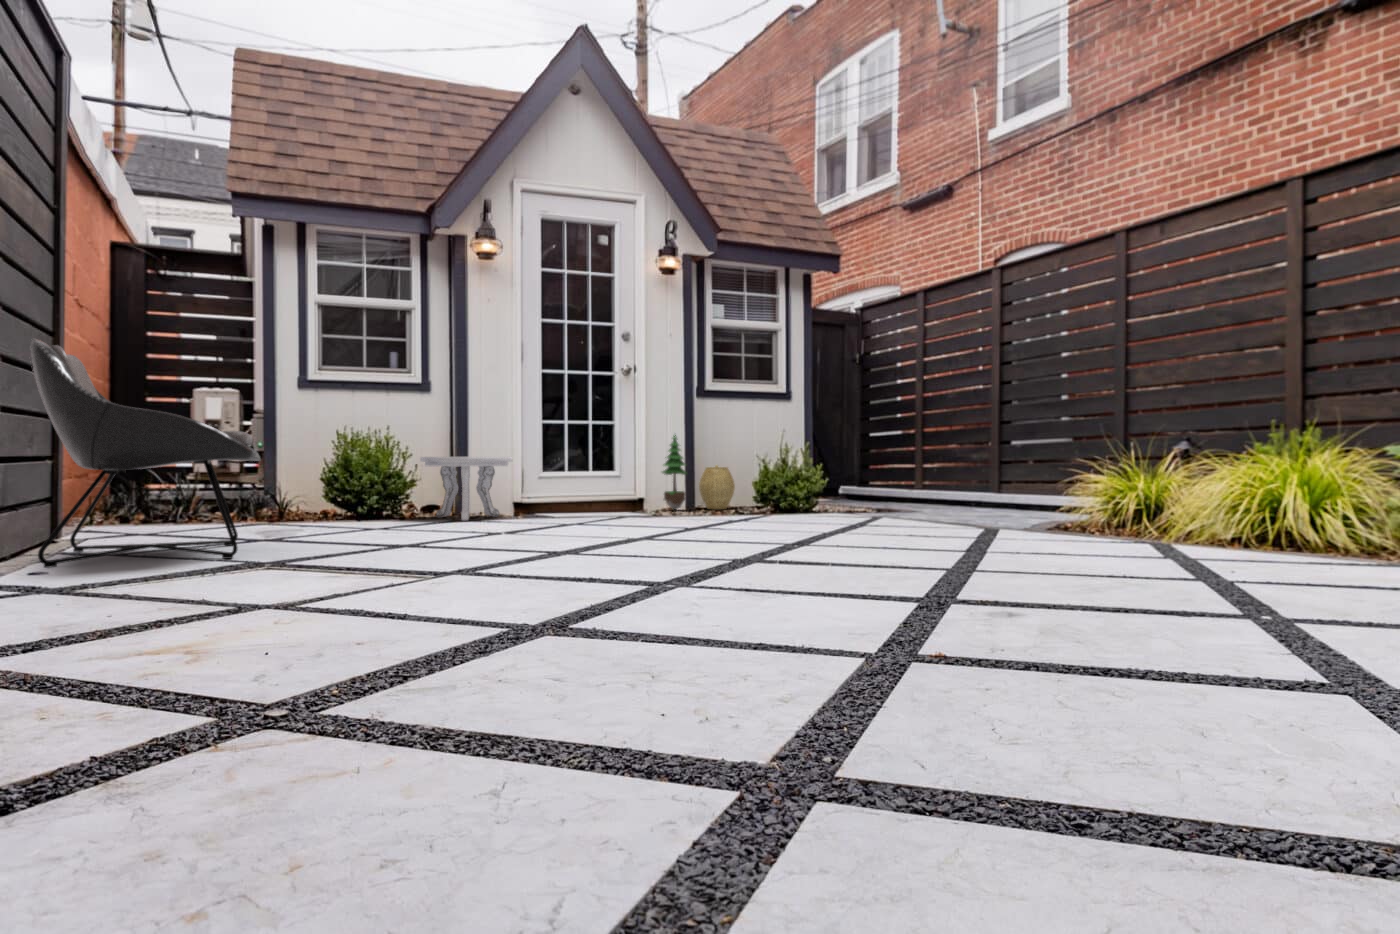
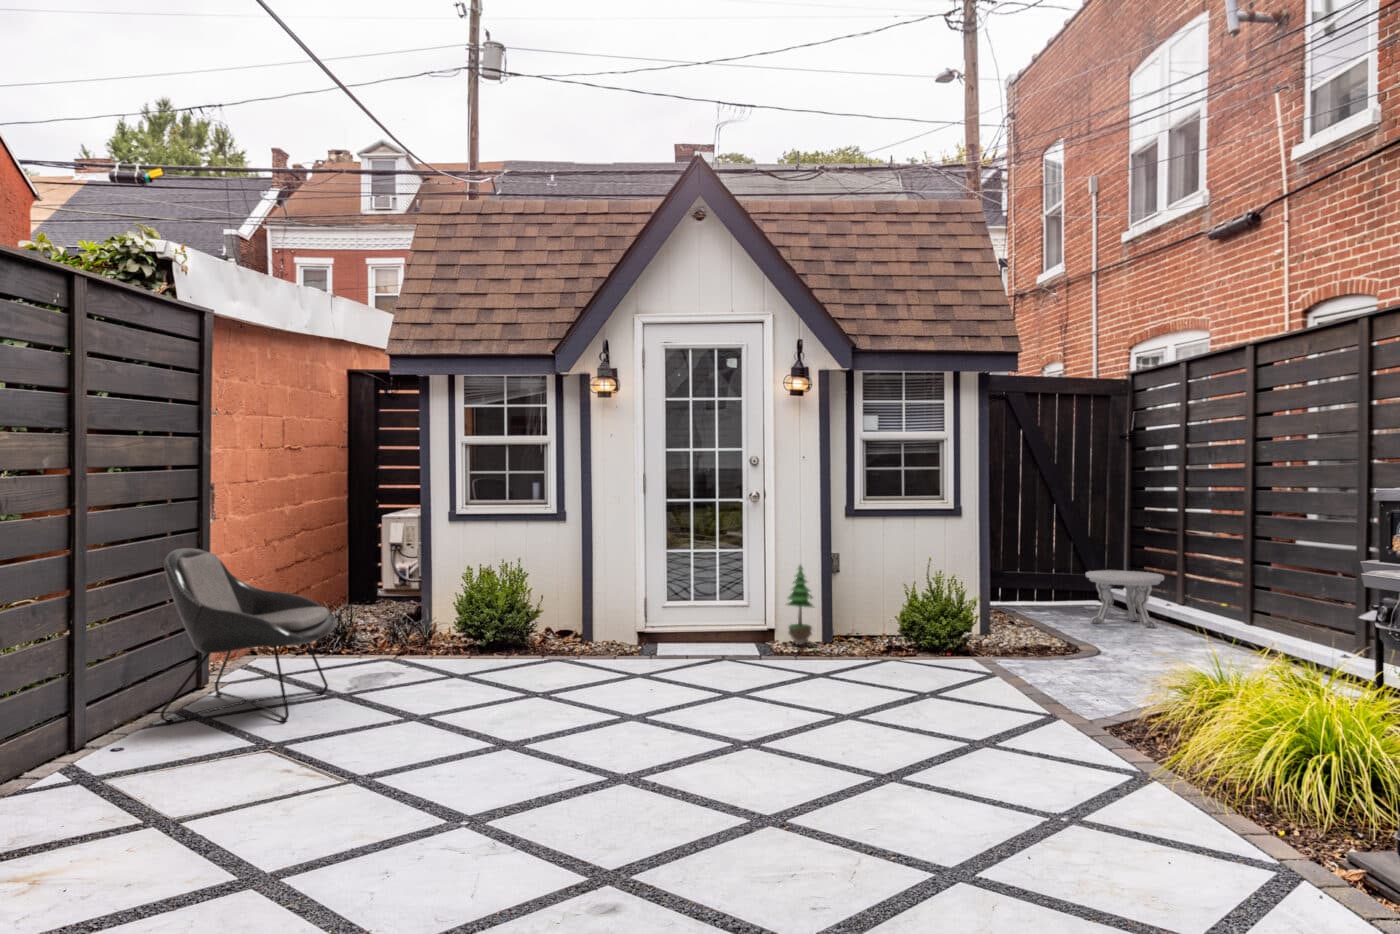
side table: present [420,457,513,521] -> present [1086,570,1164,628]
woven basket: present [699,465,735,509] -> none [834,596,873,646]

